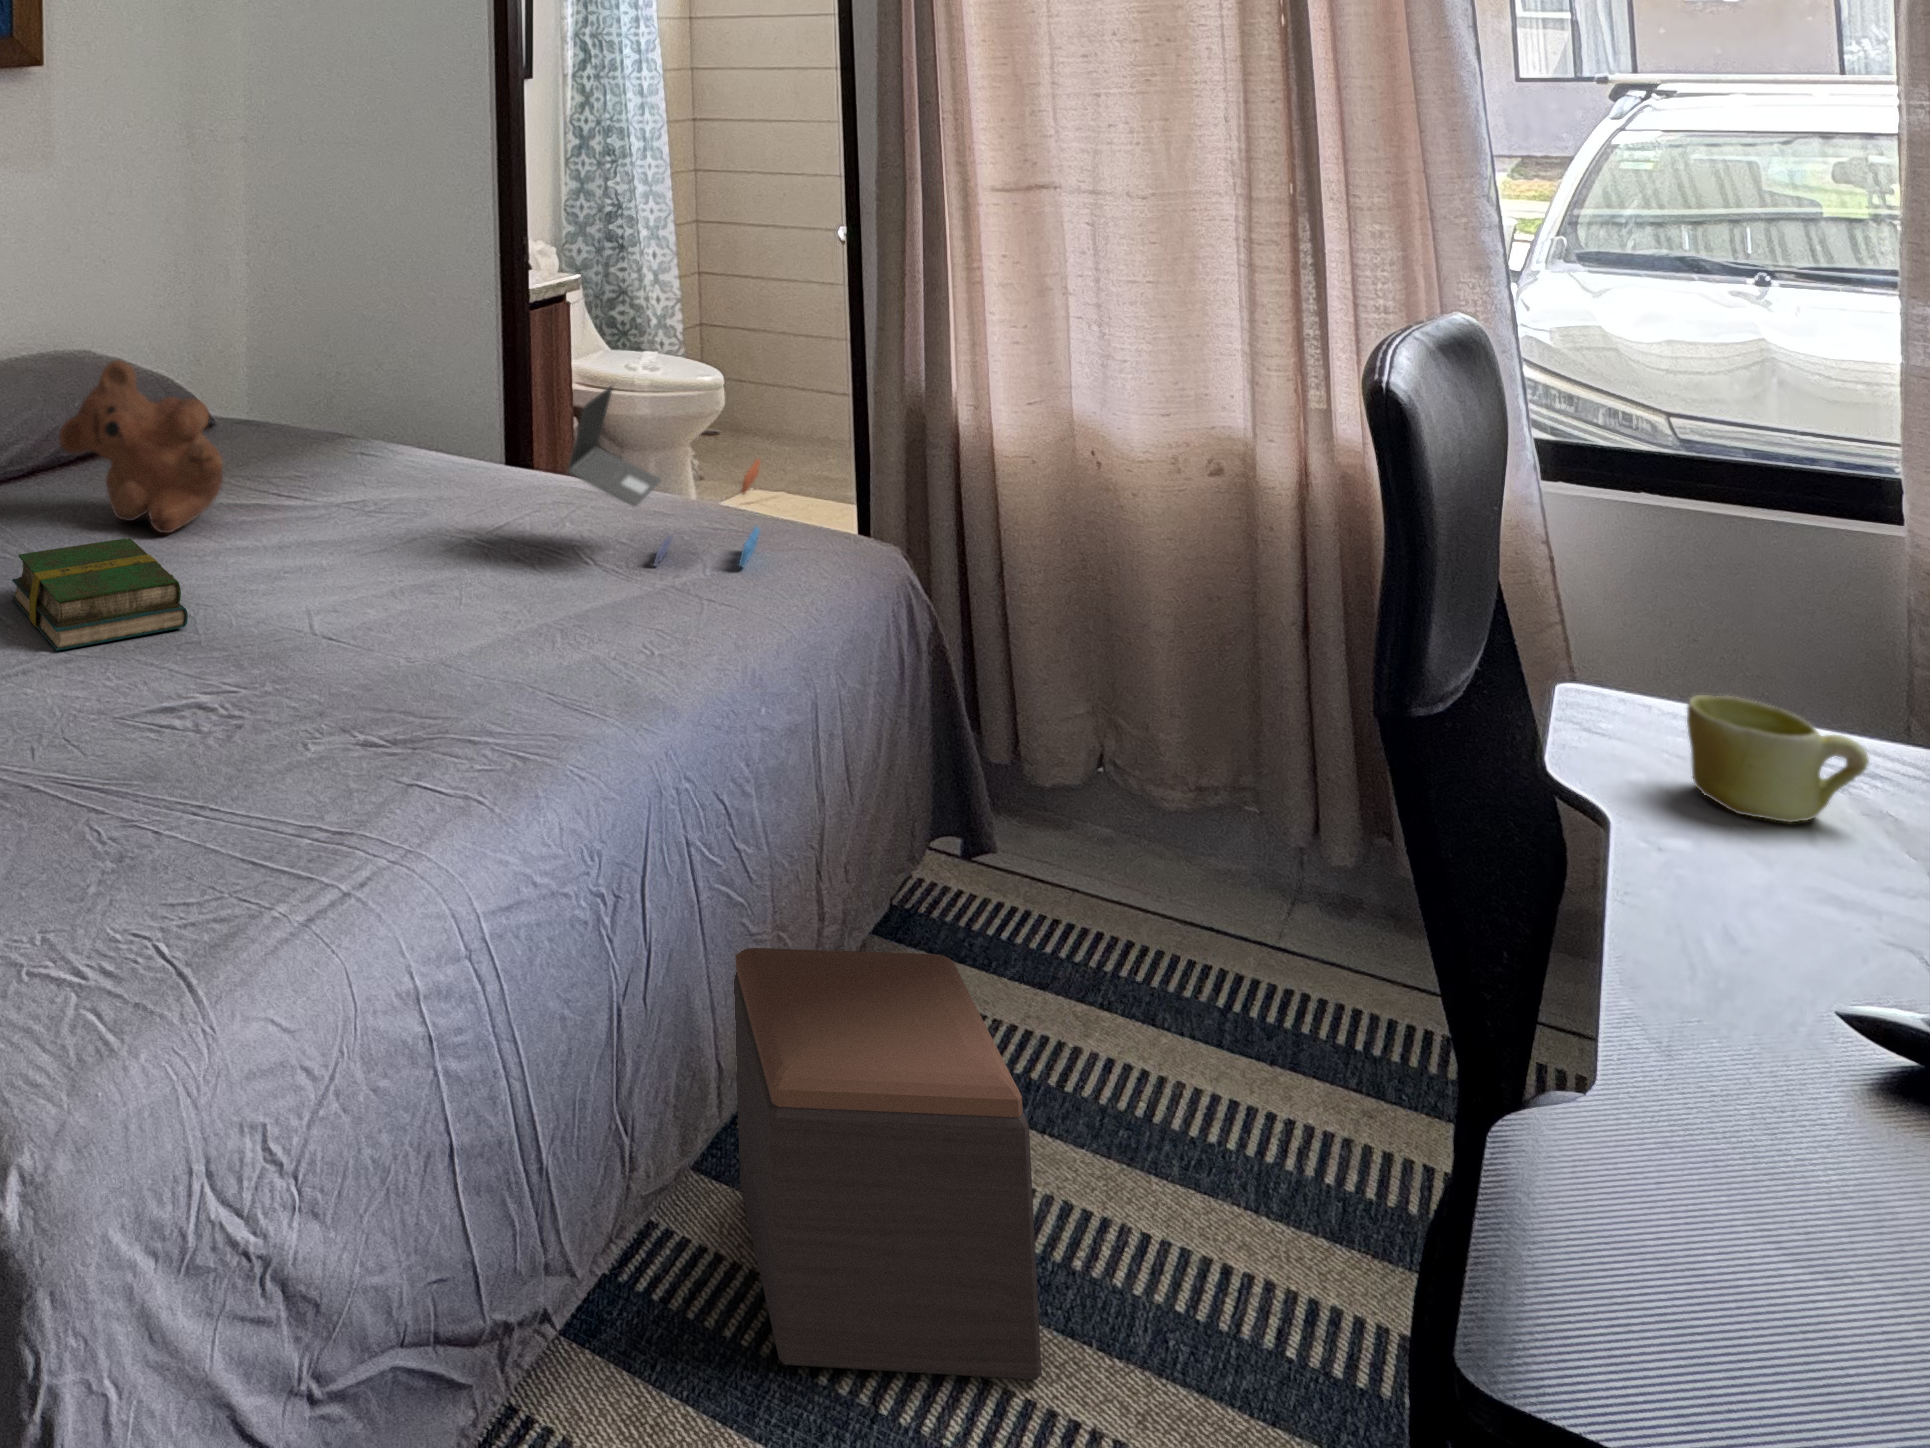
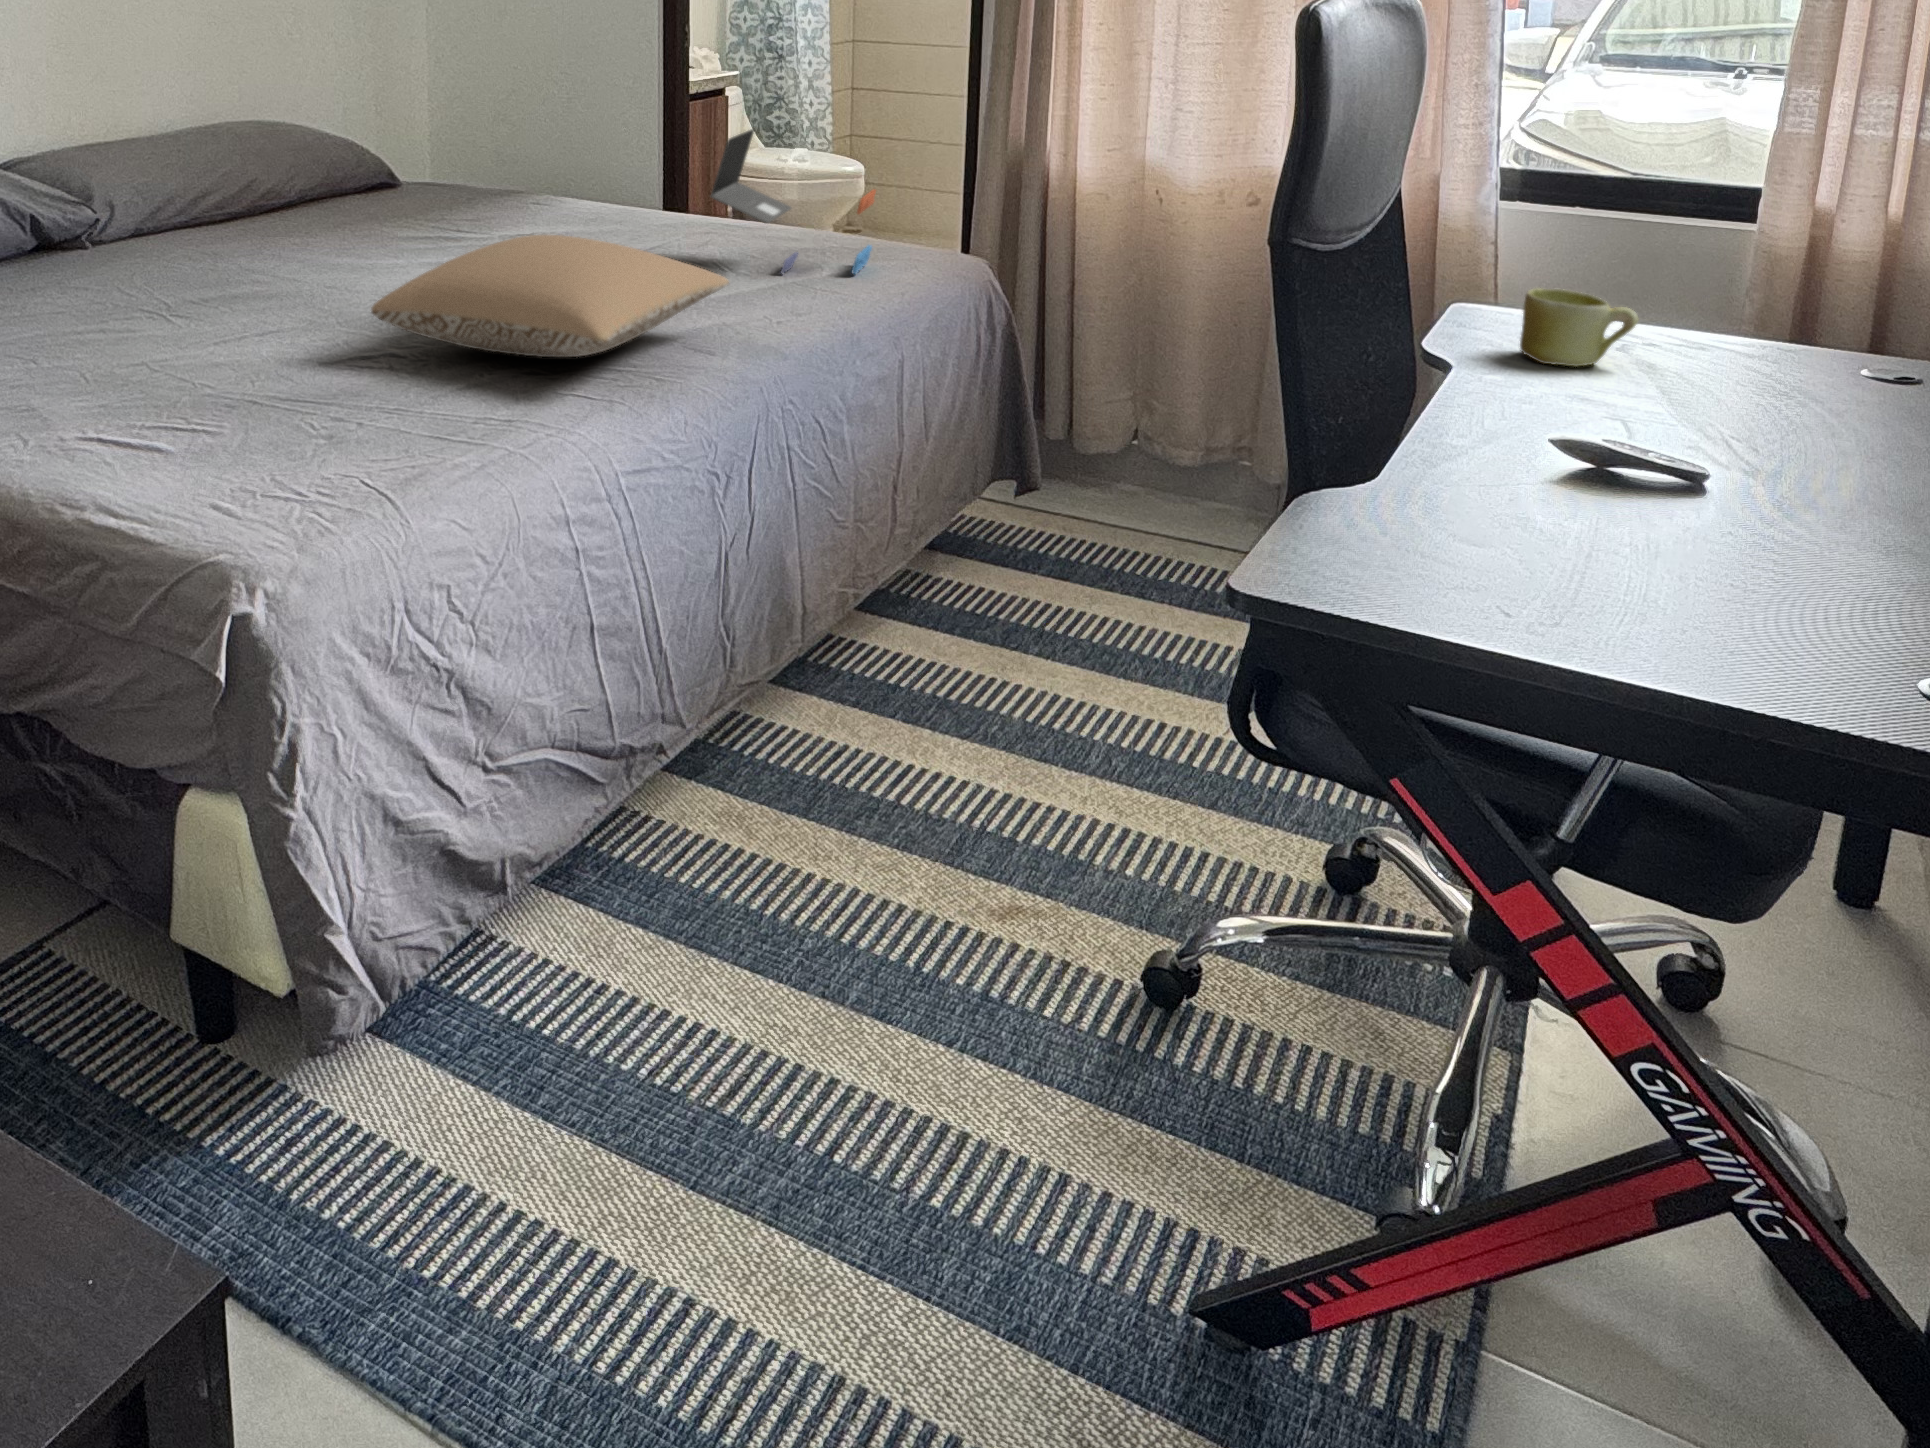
teddy bear: present [59,360,223,533] -> none [259,111,409,257]
book: present [12,538,188,651] -> none [224,250,381,326]
pillow: none [175,544,601,726] -> present [371,235,729,357]
footstool: present [734,948,1042,1380] -> none [816,528,1026,785]

